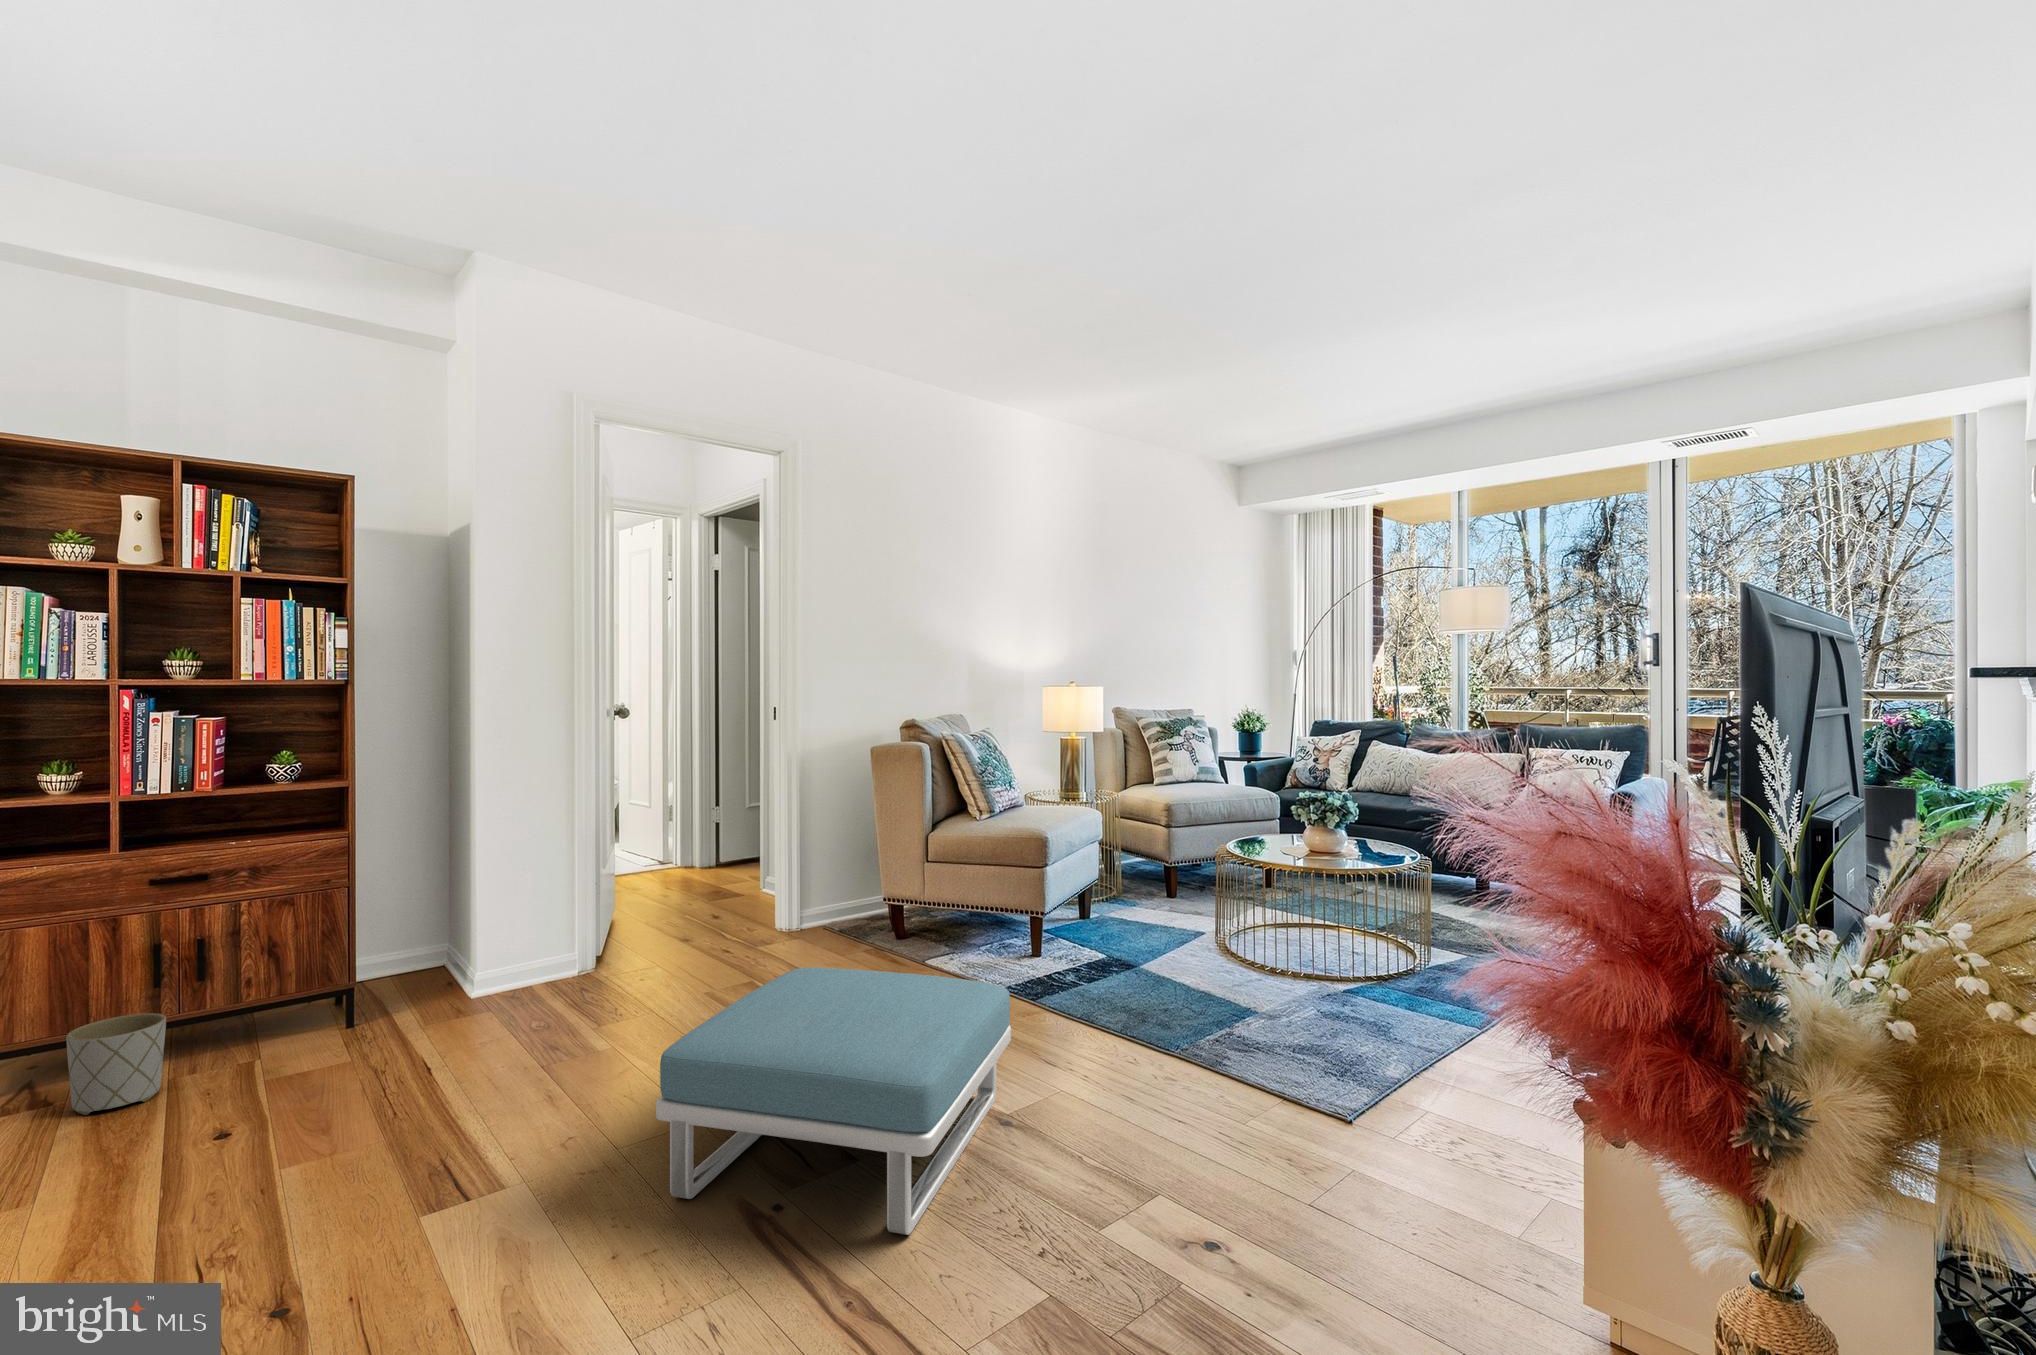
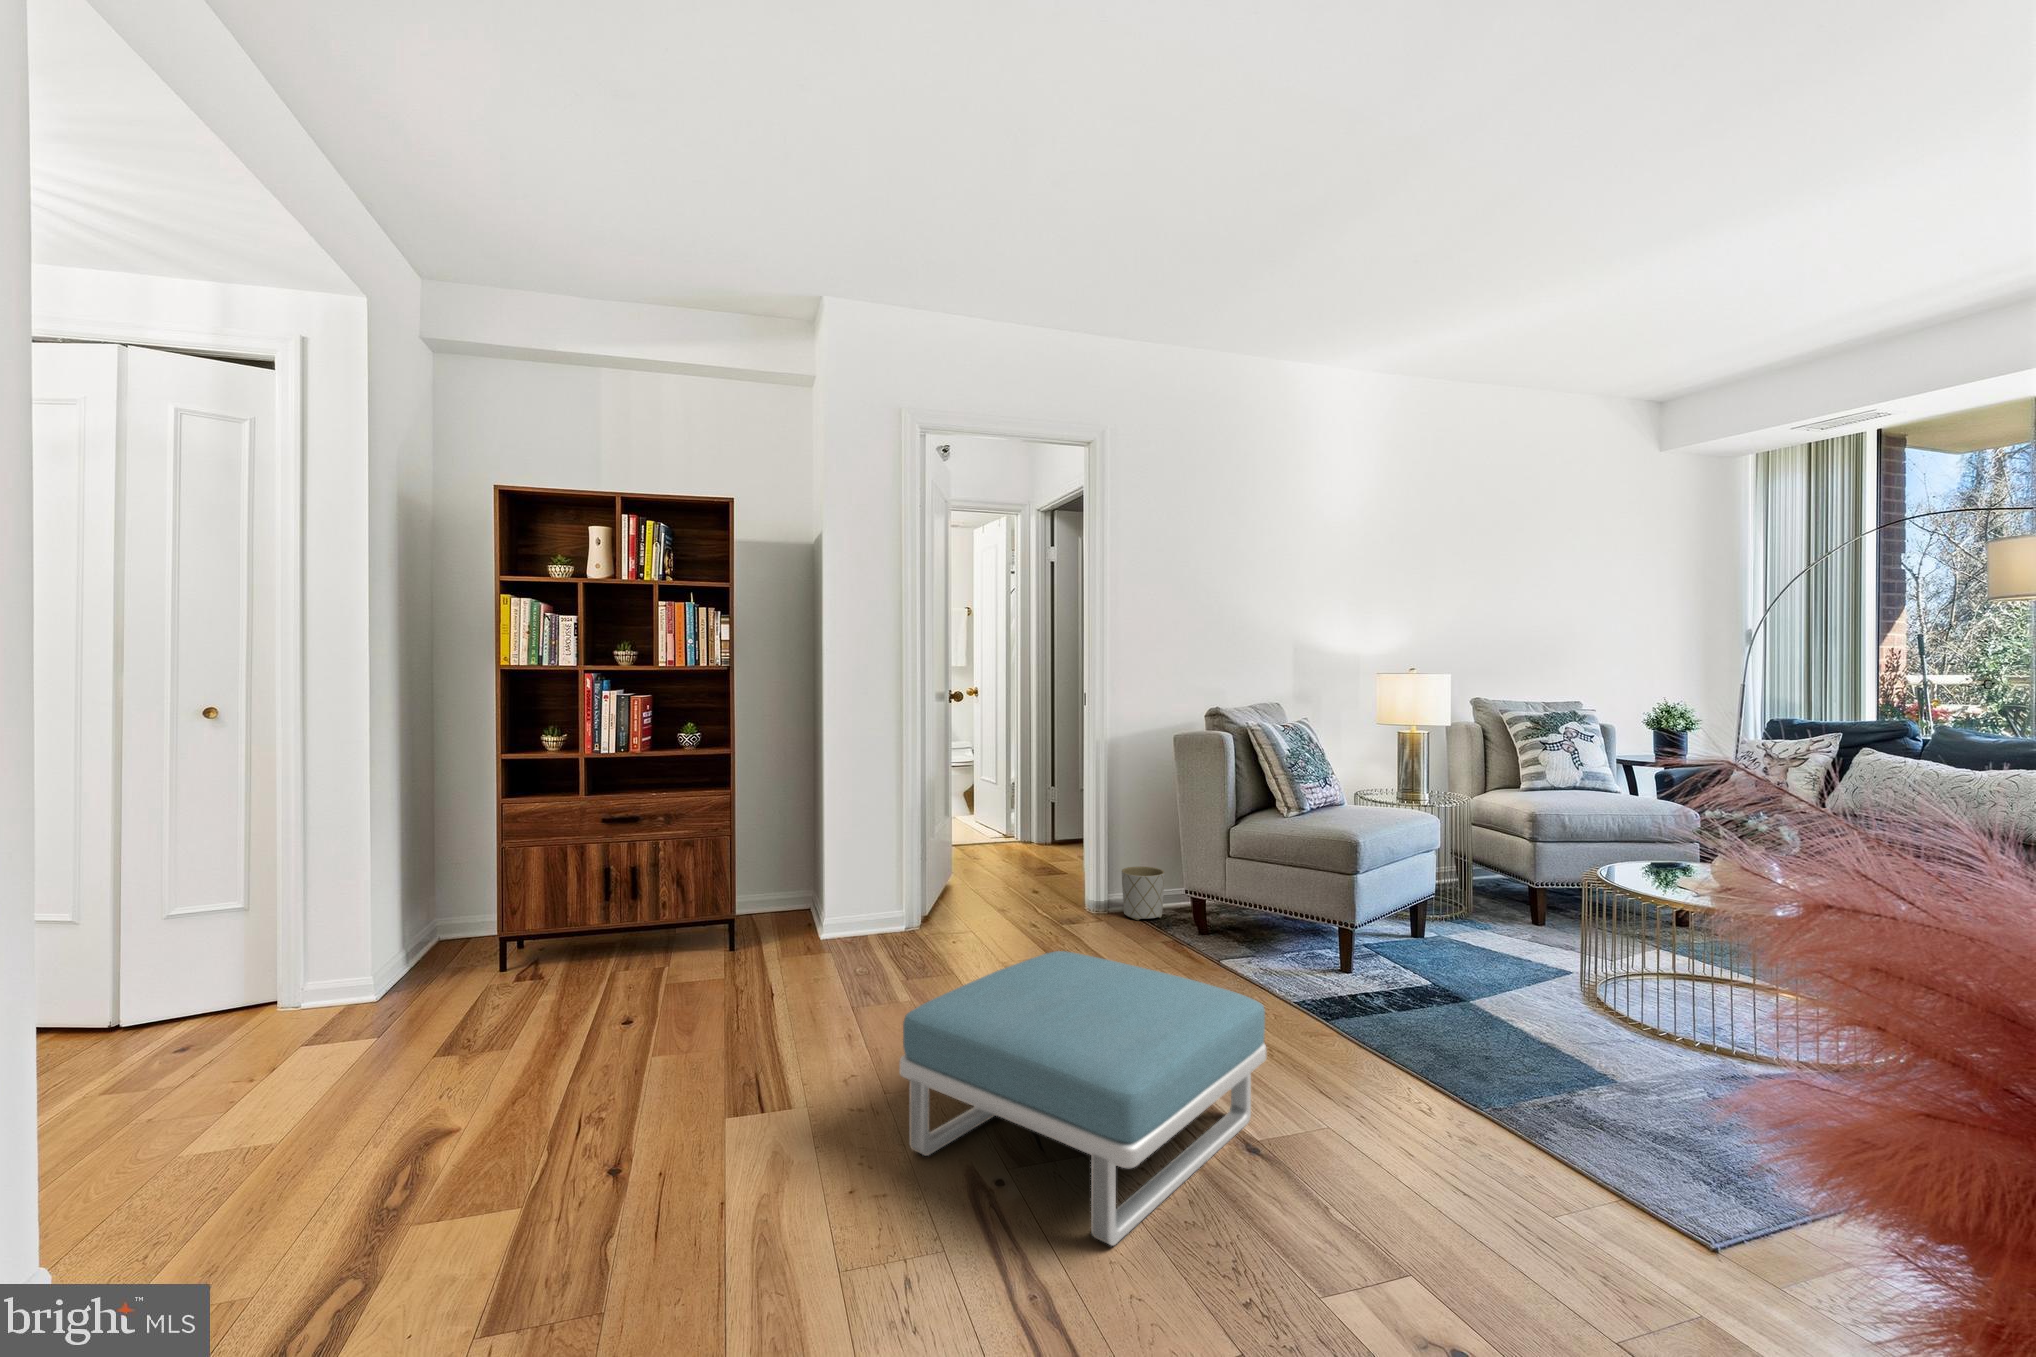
planter: present [66,1013,166,1115] -> present [1122,867,1165,920]

